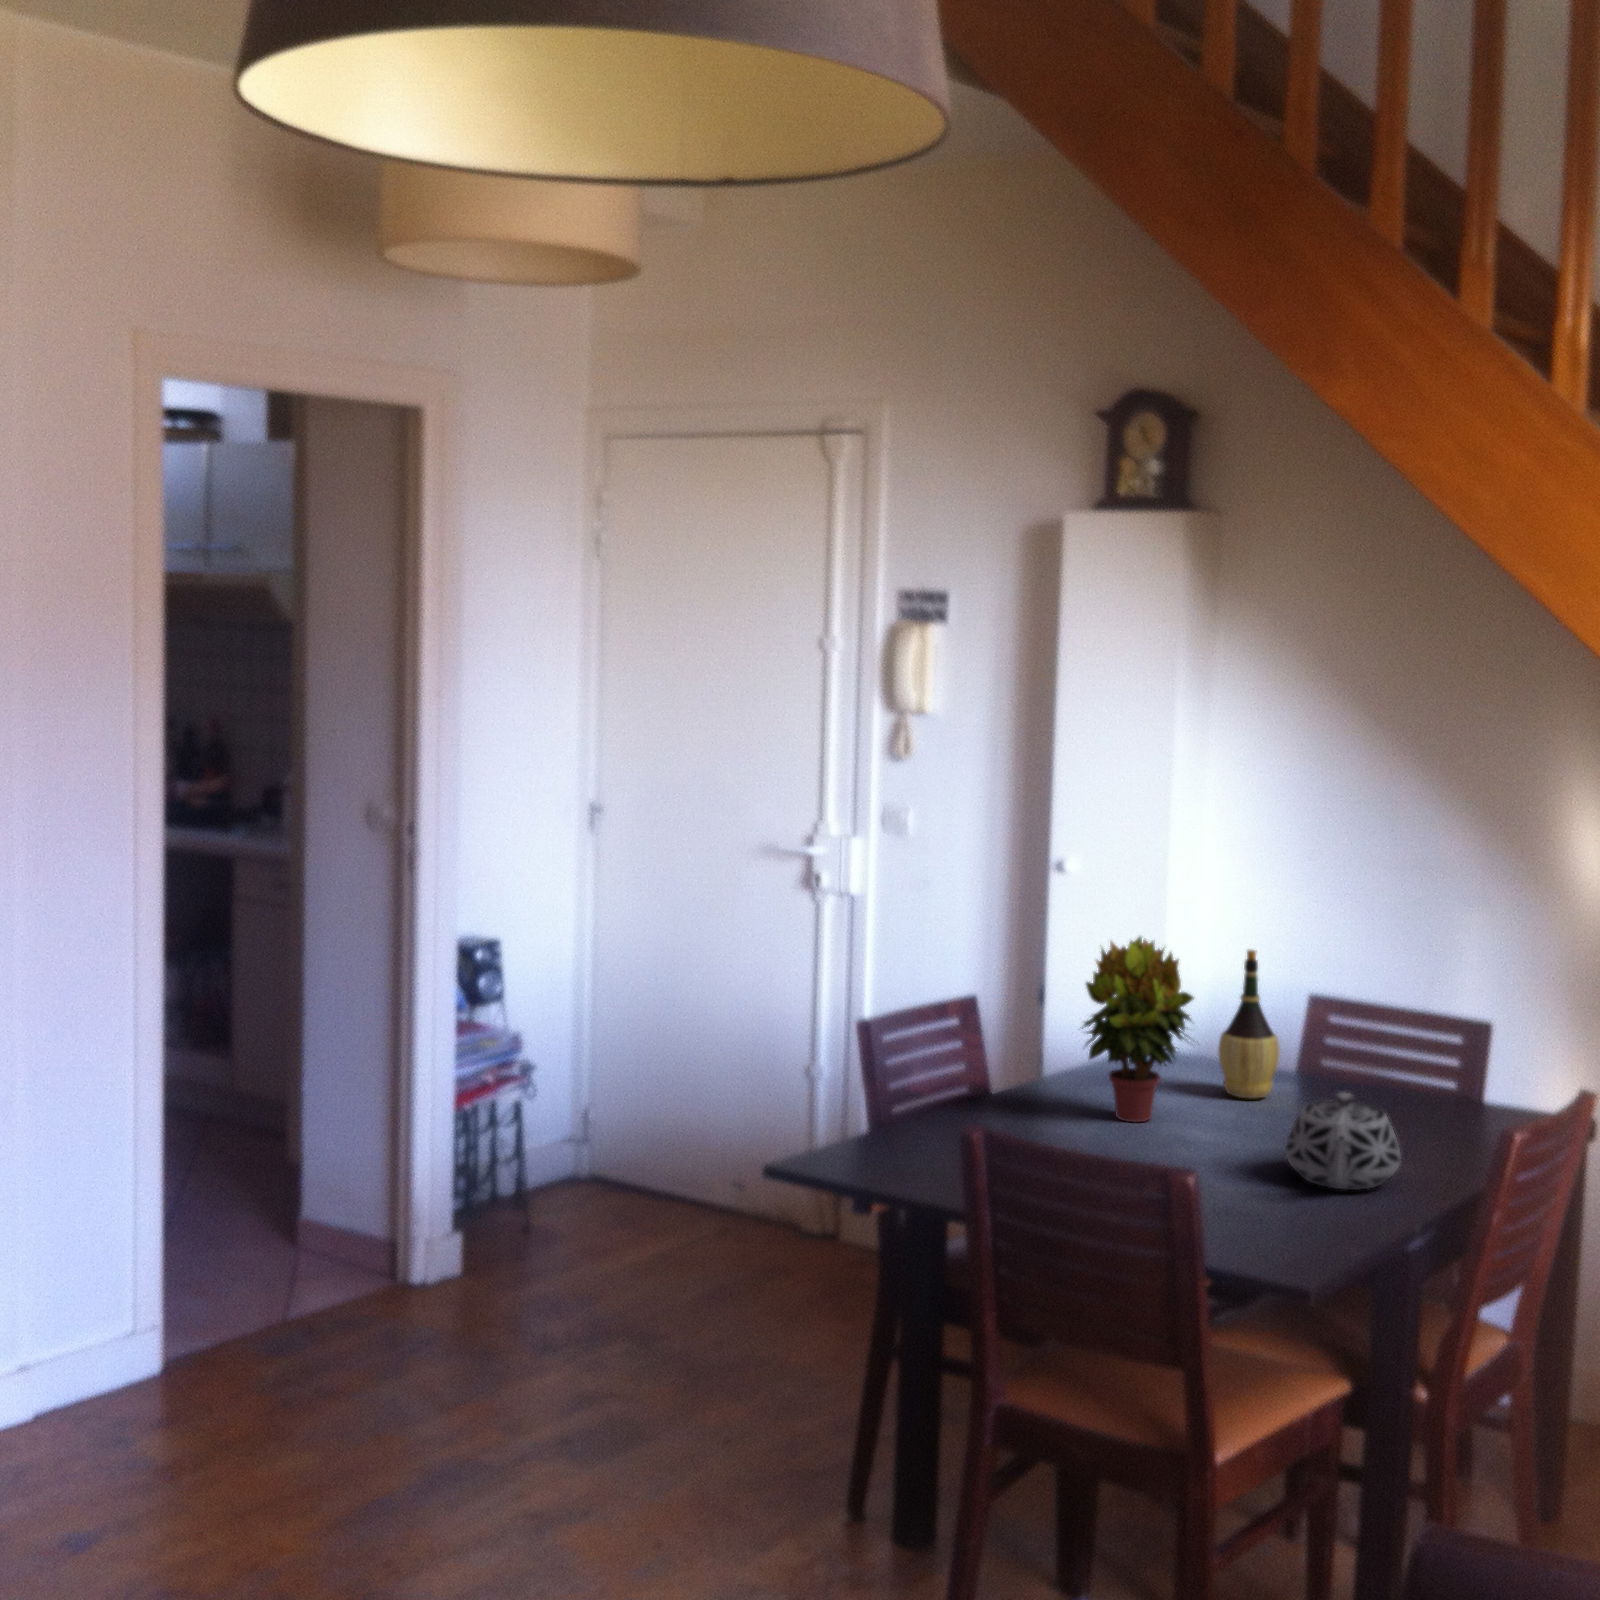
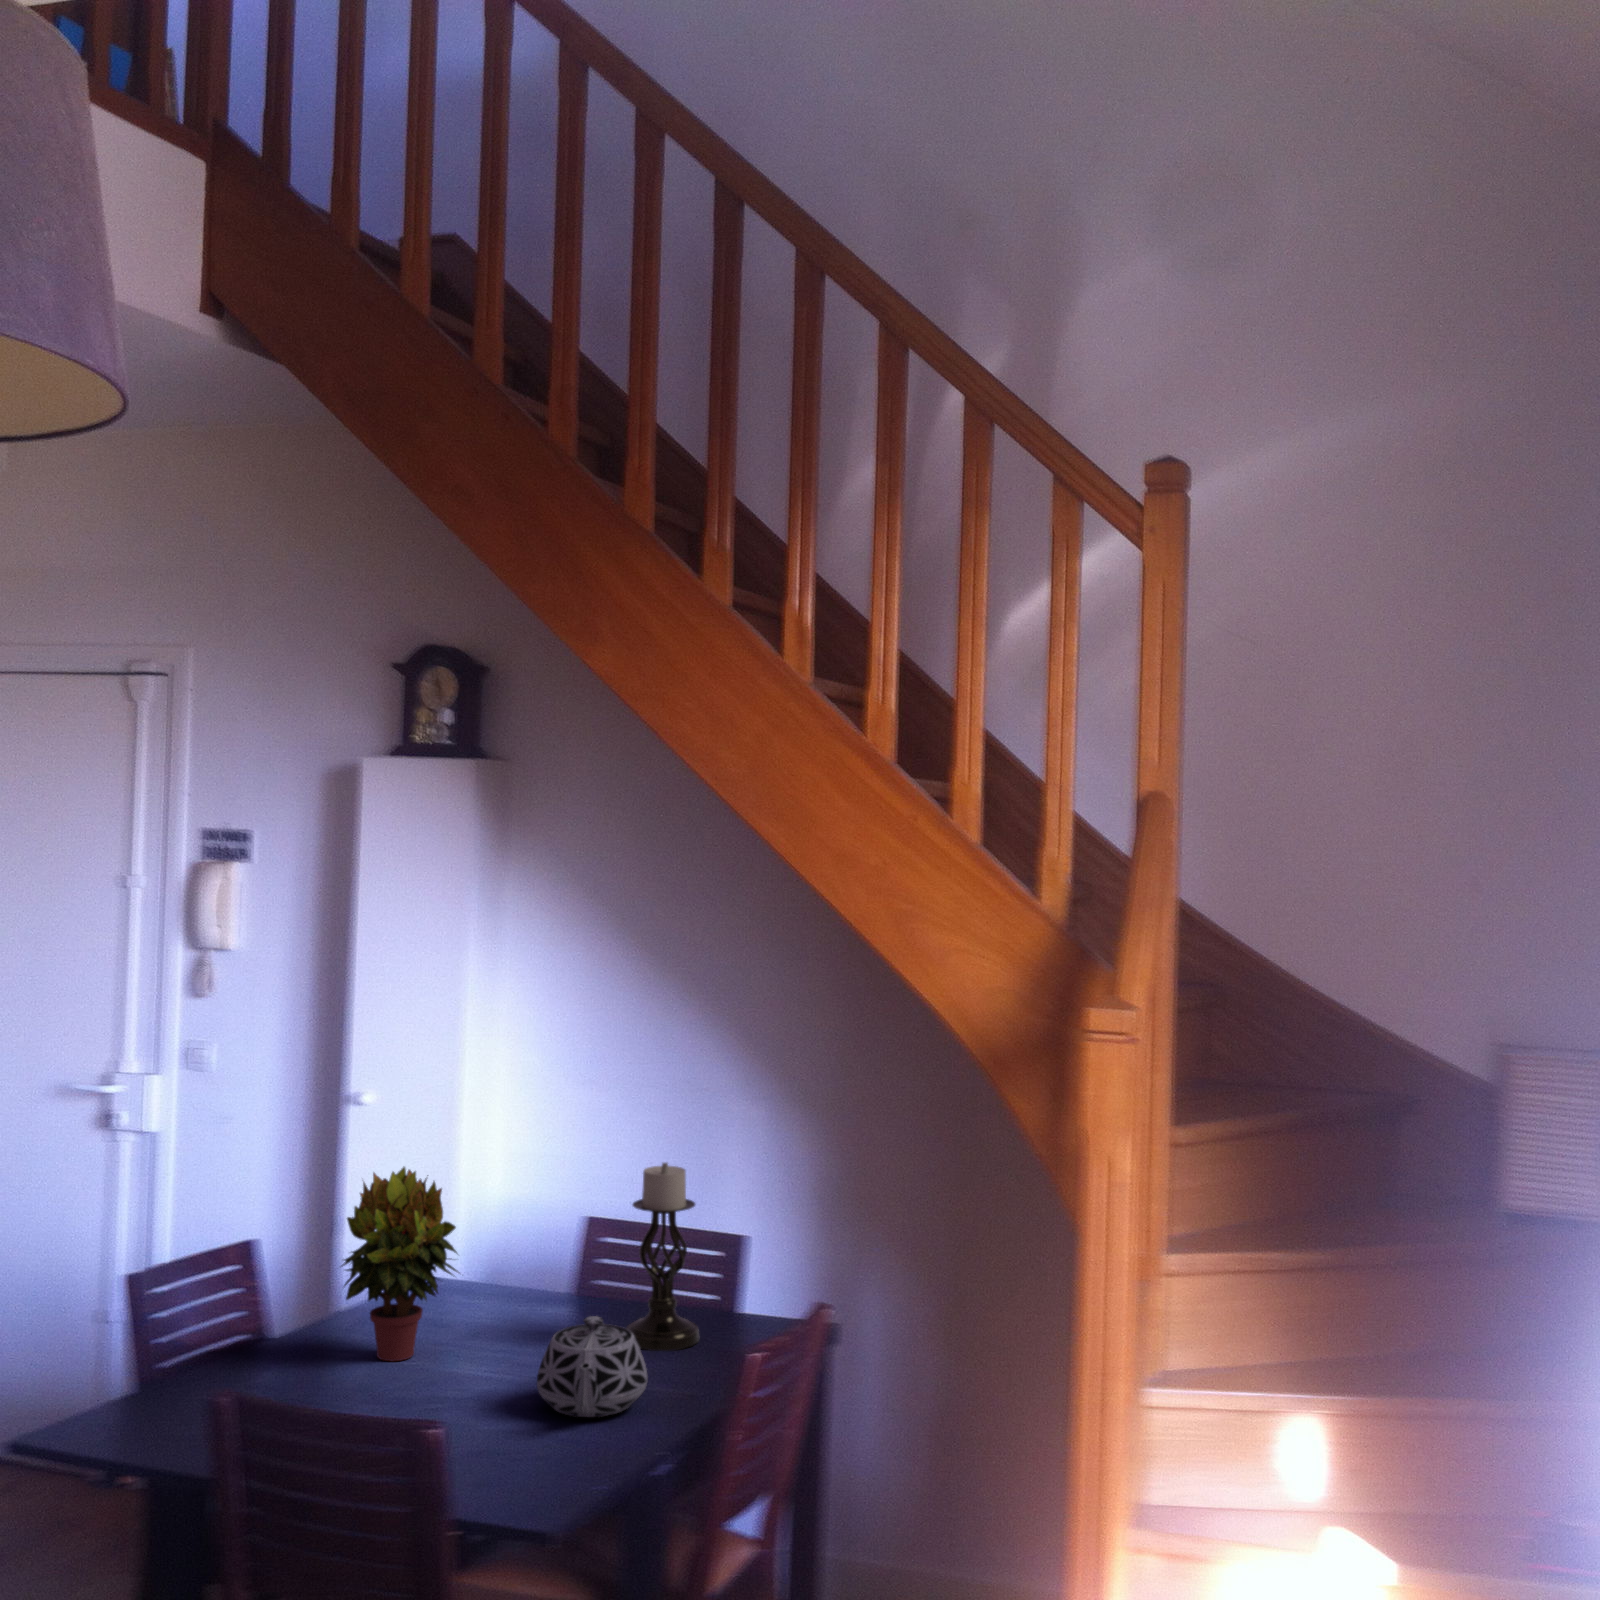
candle holder: none [1363,946,1445,1137] -> present [626,1163,699,1351]
wine bottle: present [1218,950,1280,1098] -> none [489,1174,548,1324]

